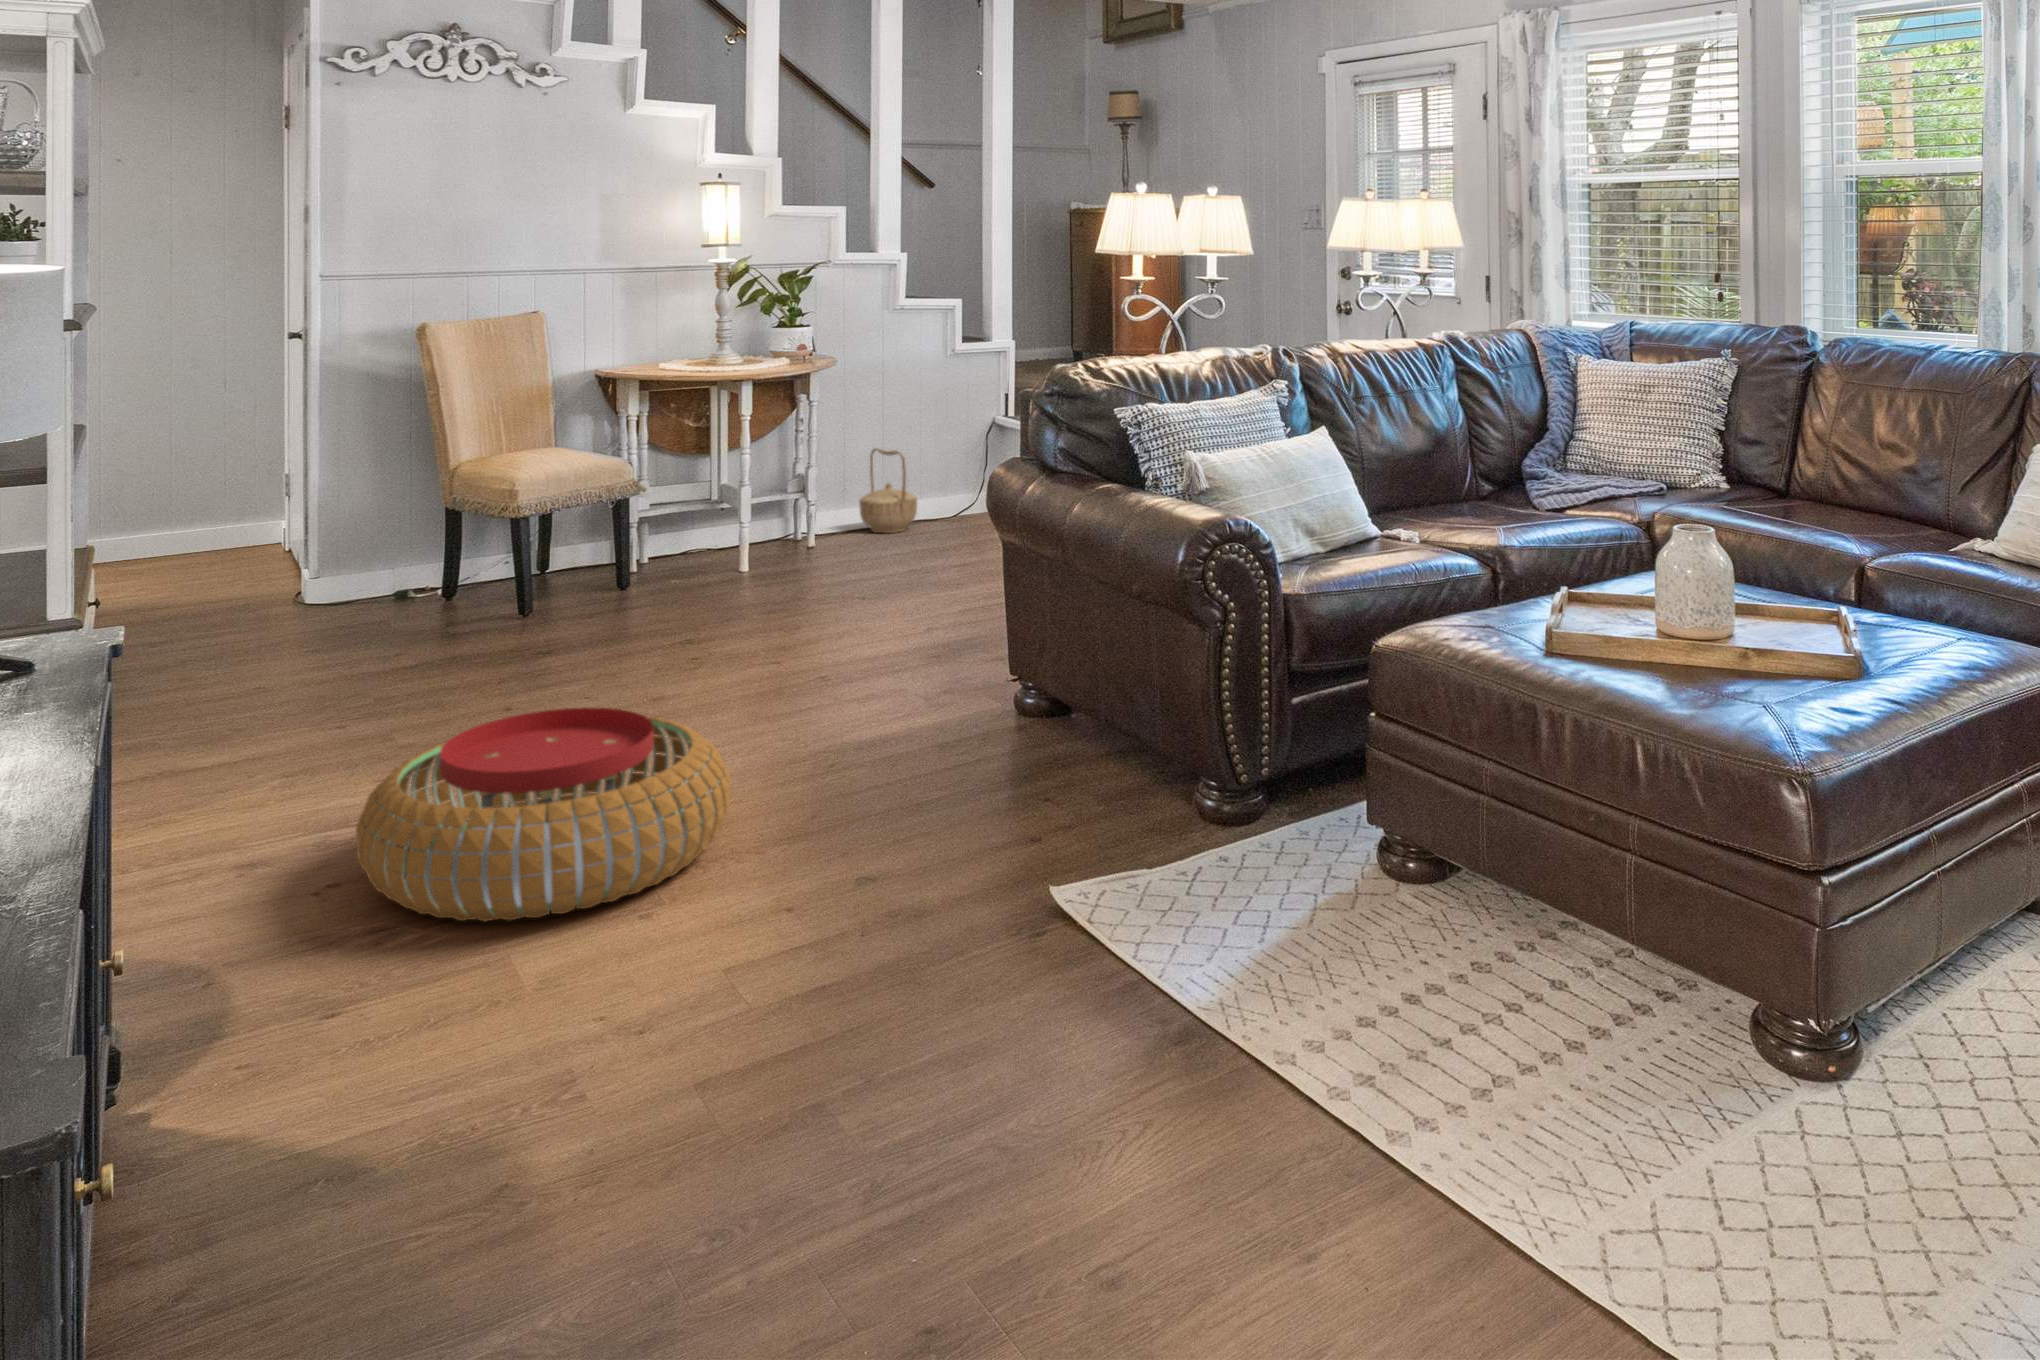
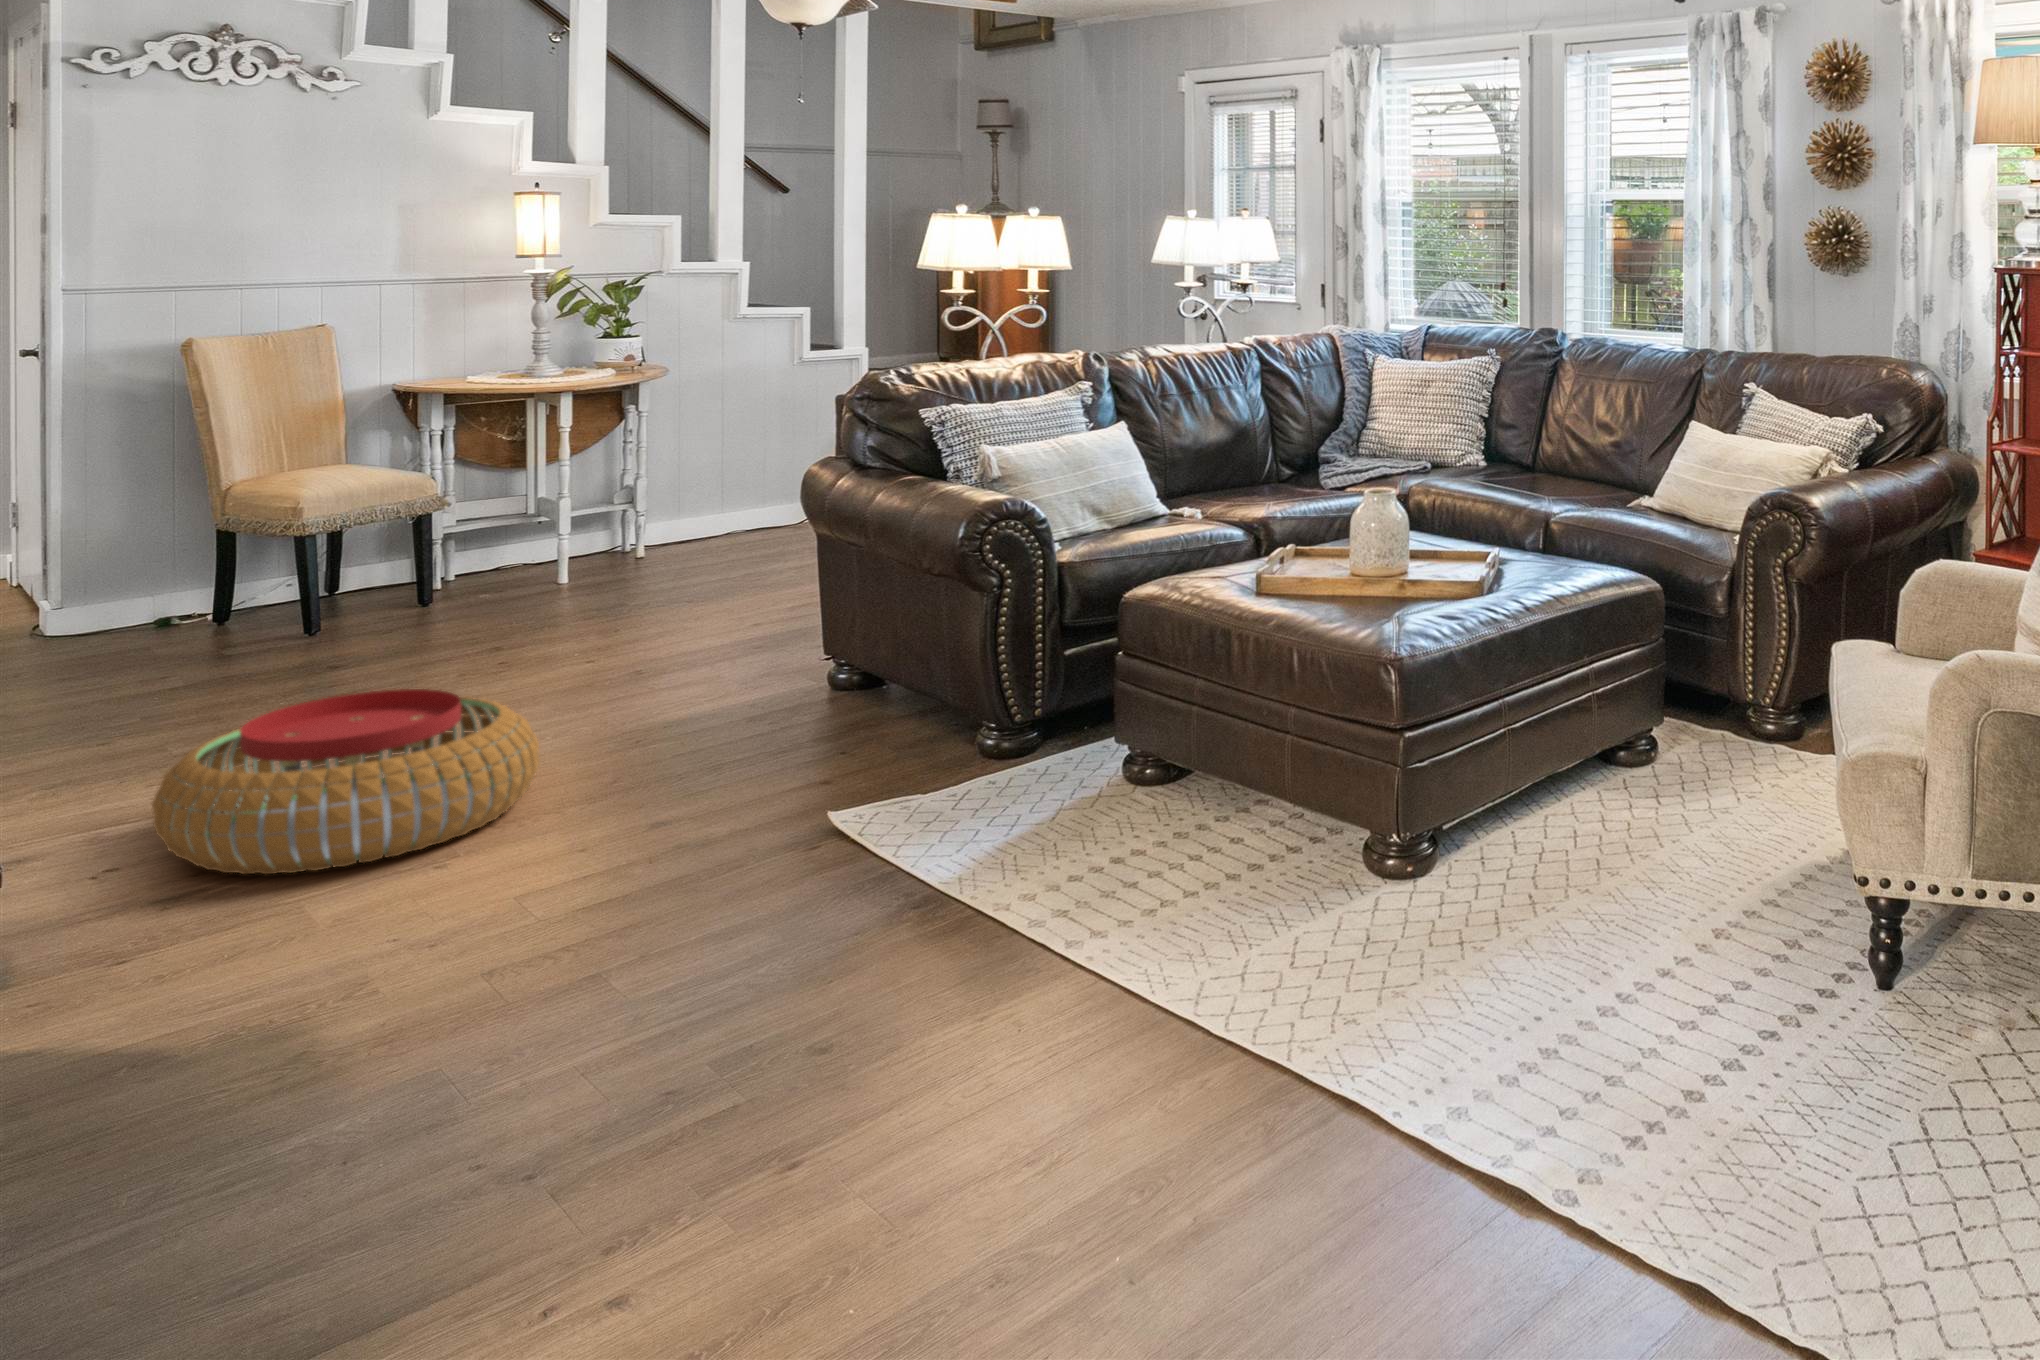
basket: present [859,448,917,533] -> none [695,457,758,542]

